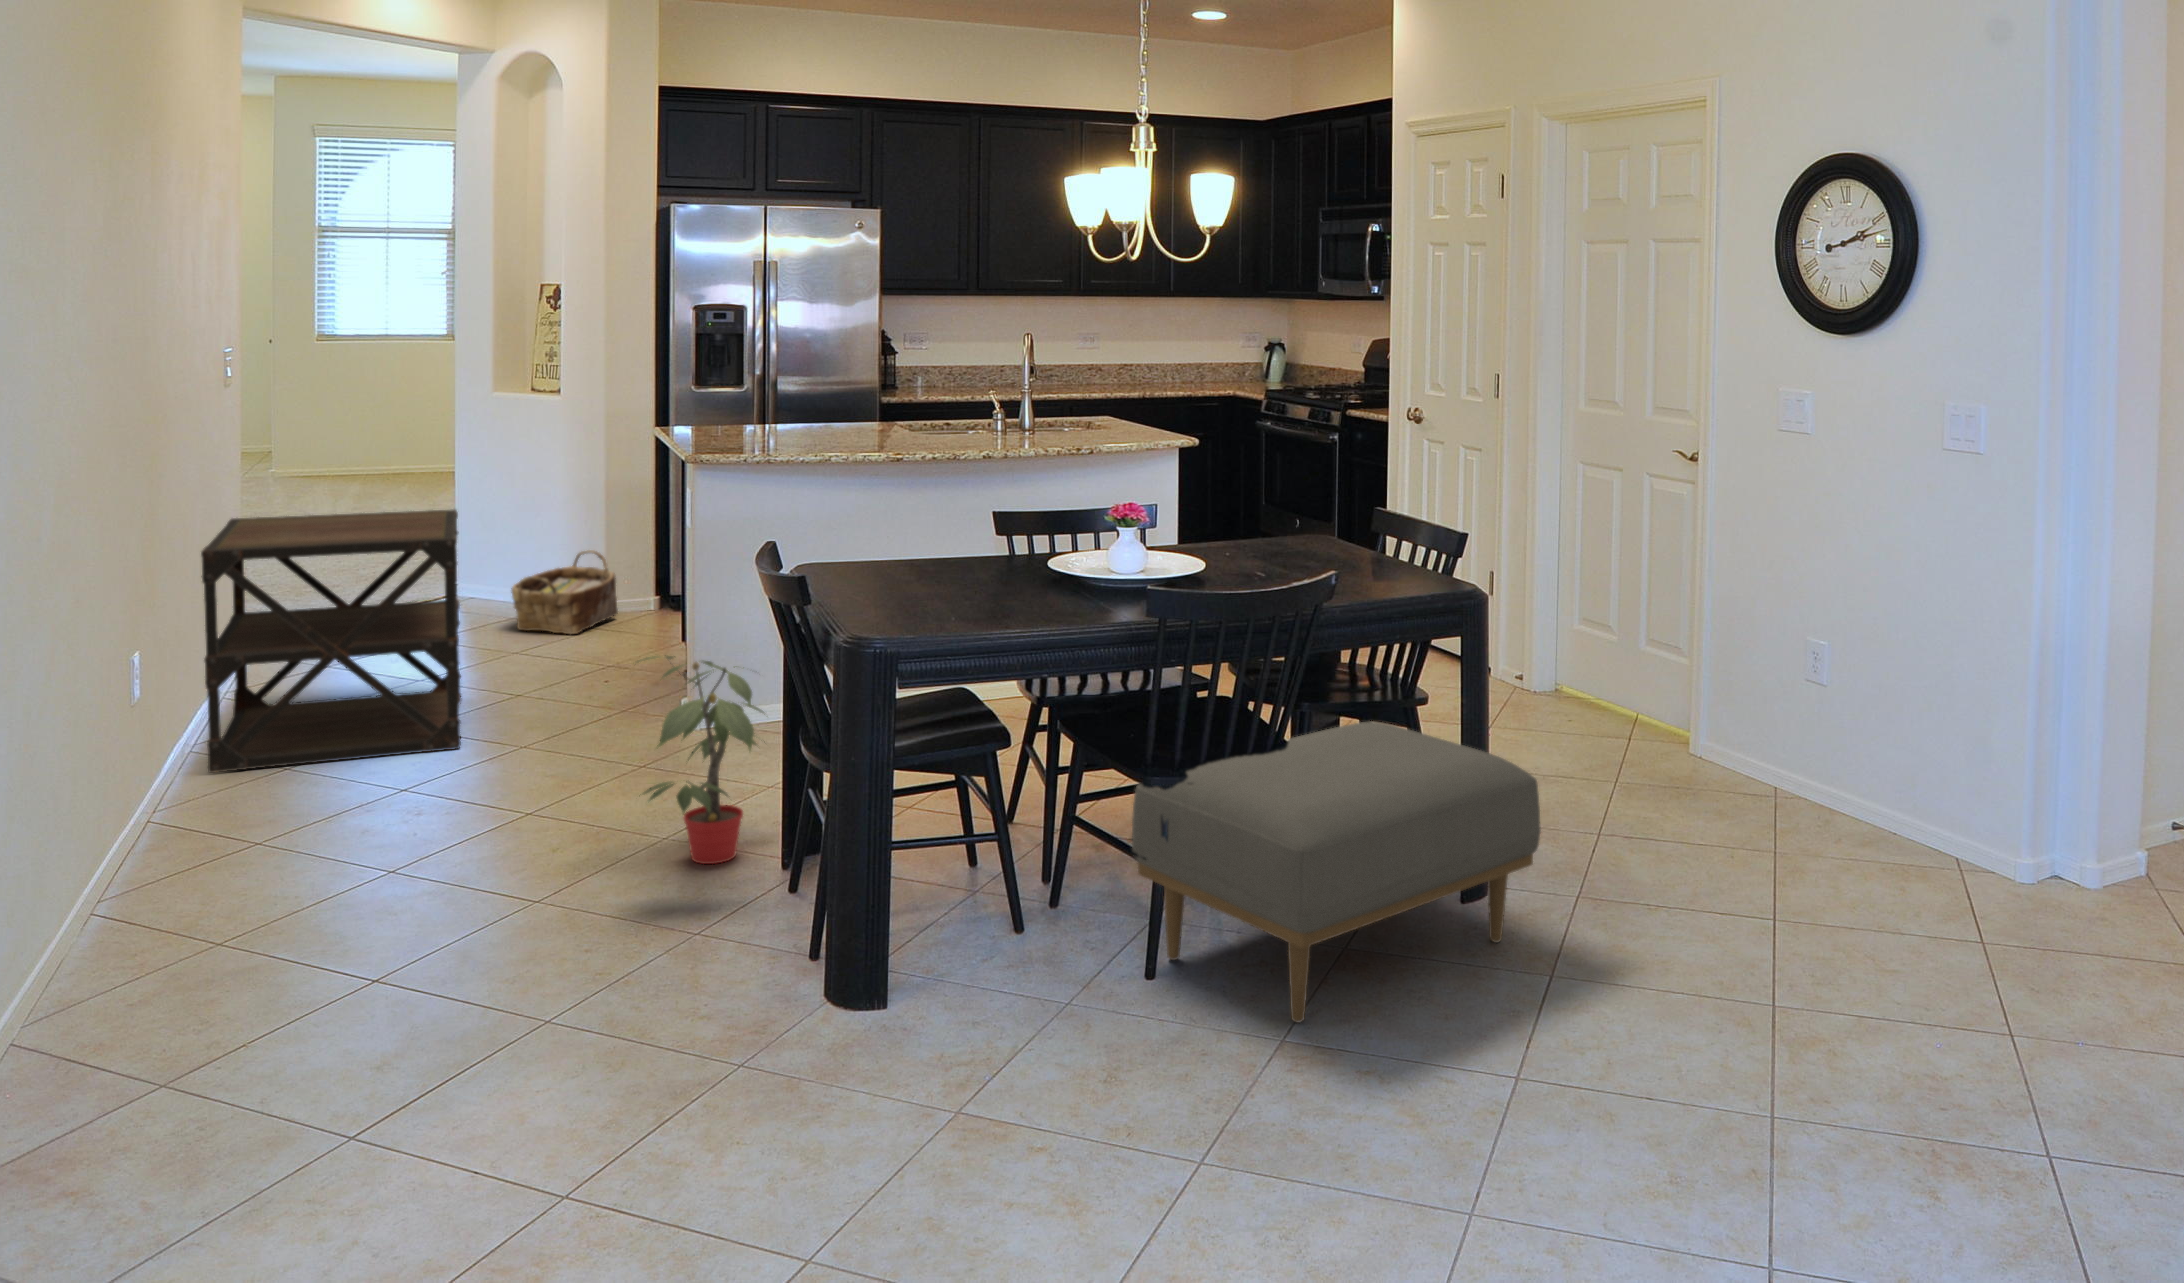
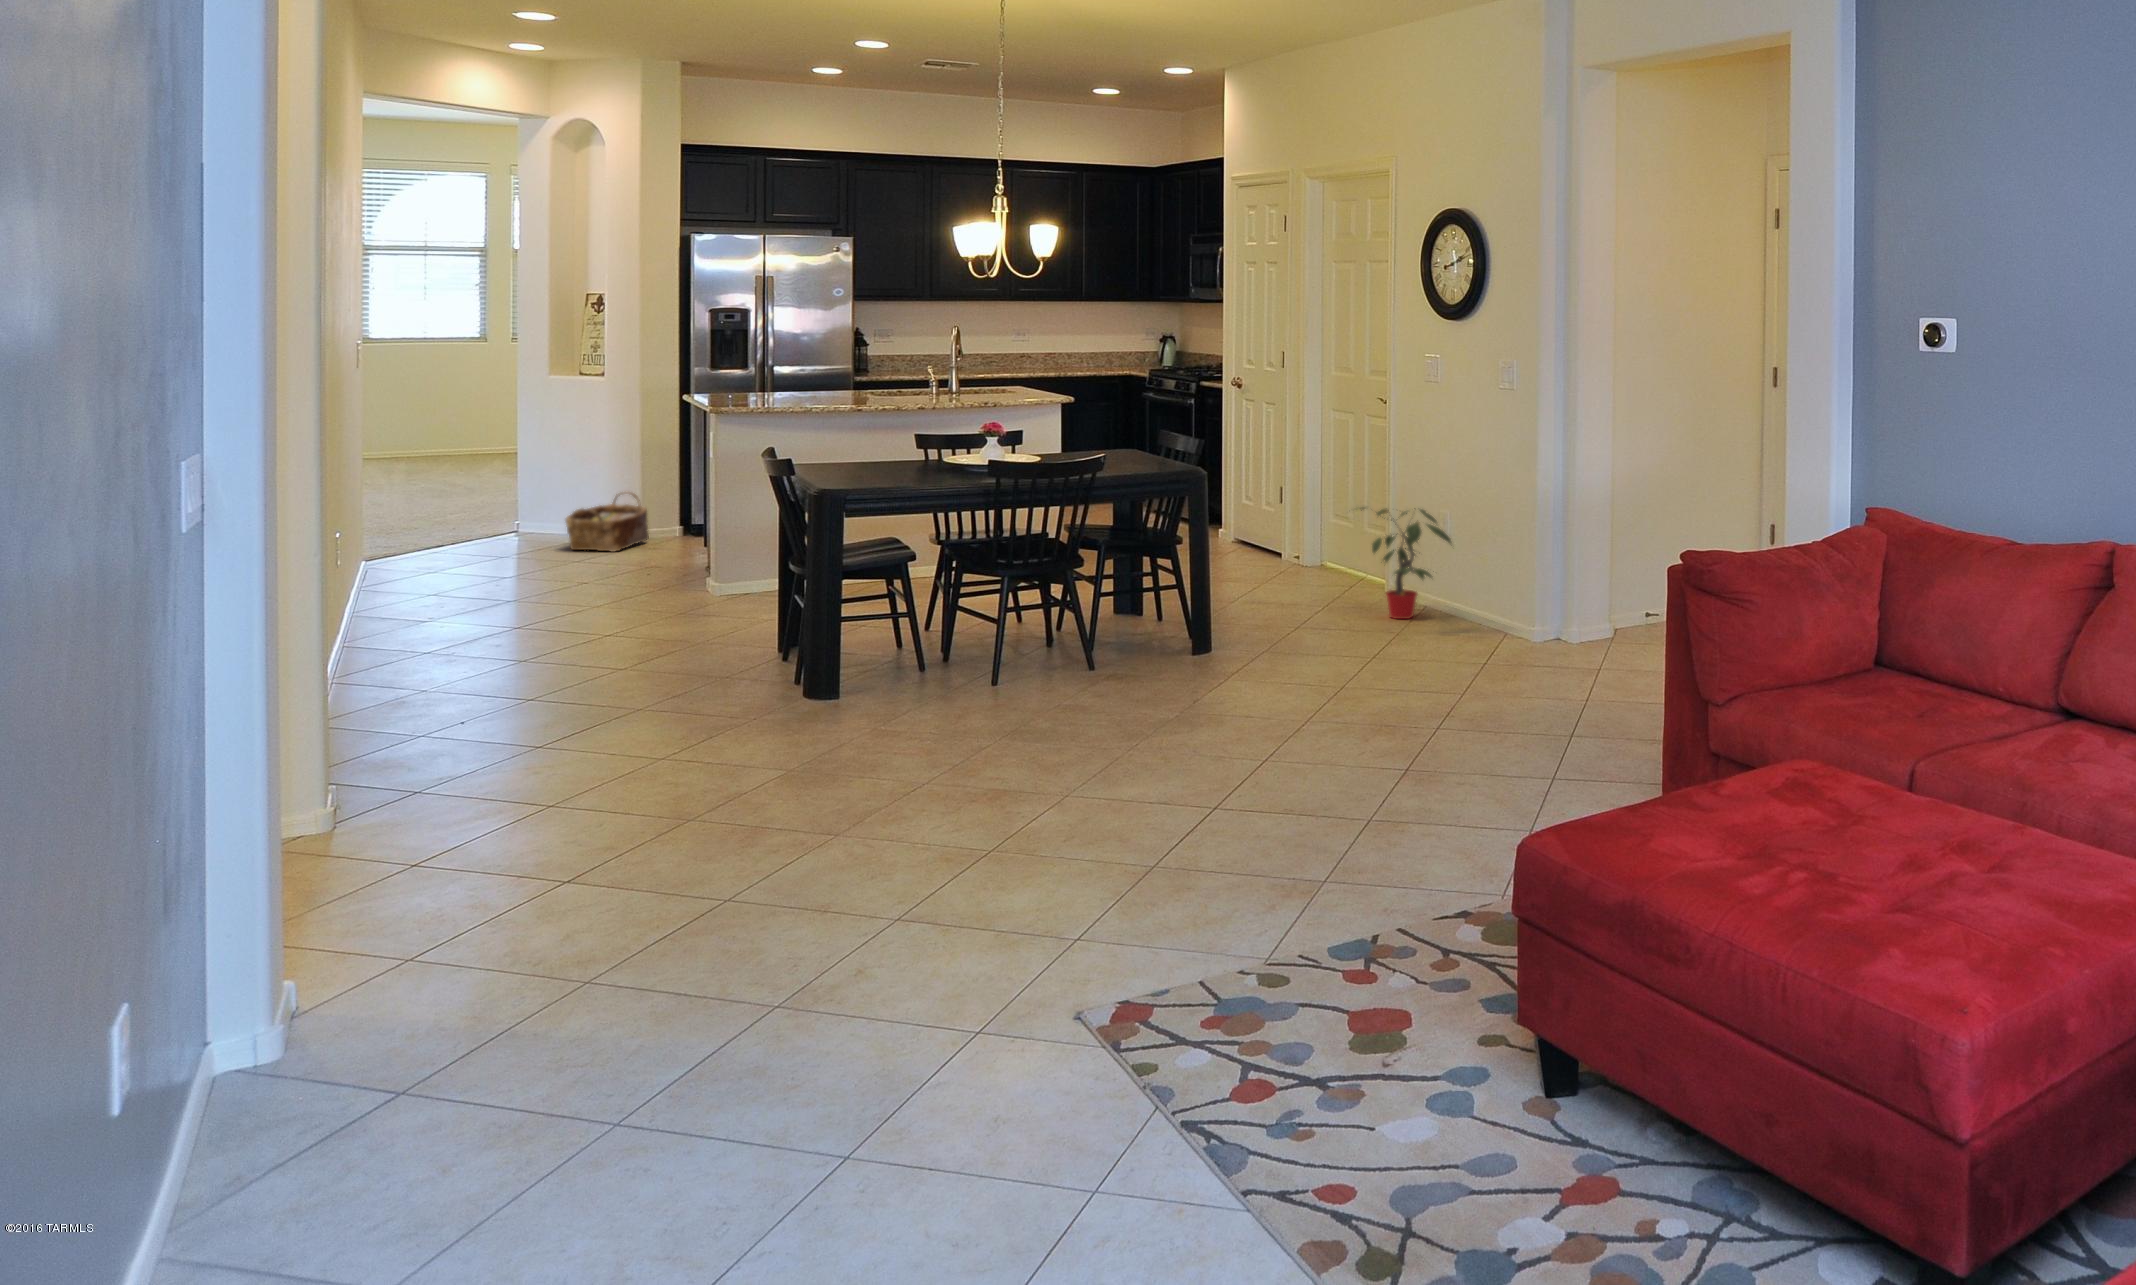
side table: present [201,510,461,773] -> none [358,451,545,626]
potted plant: present [638,656,765,864] -> present [1360,508,1451,619]
ottoman: present [1132,721,1541,1023] -> none [995,549,1242,699]

